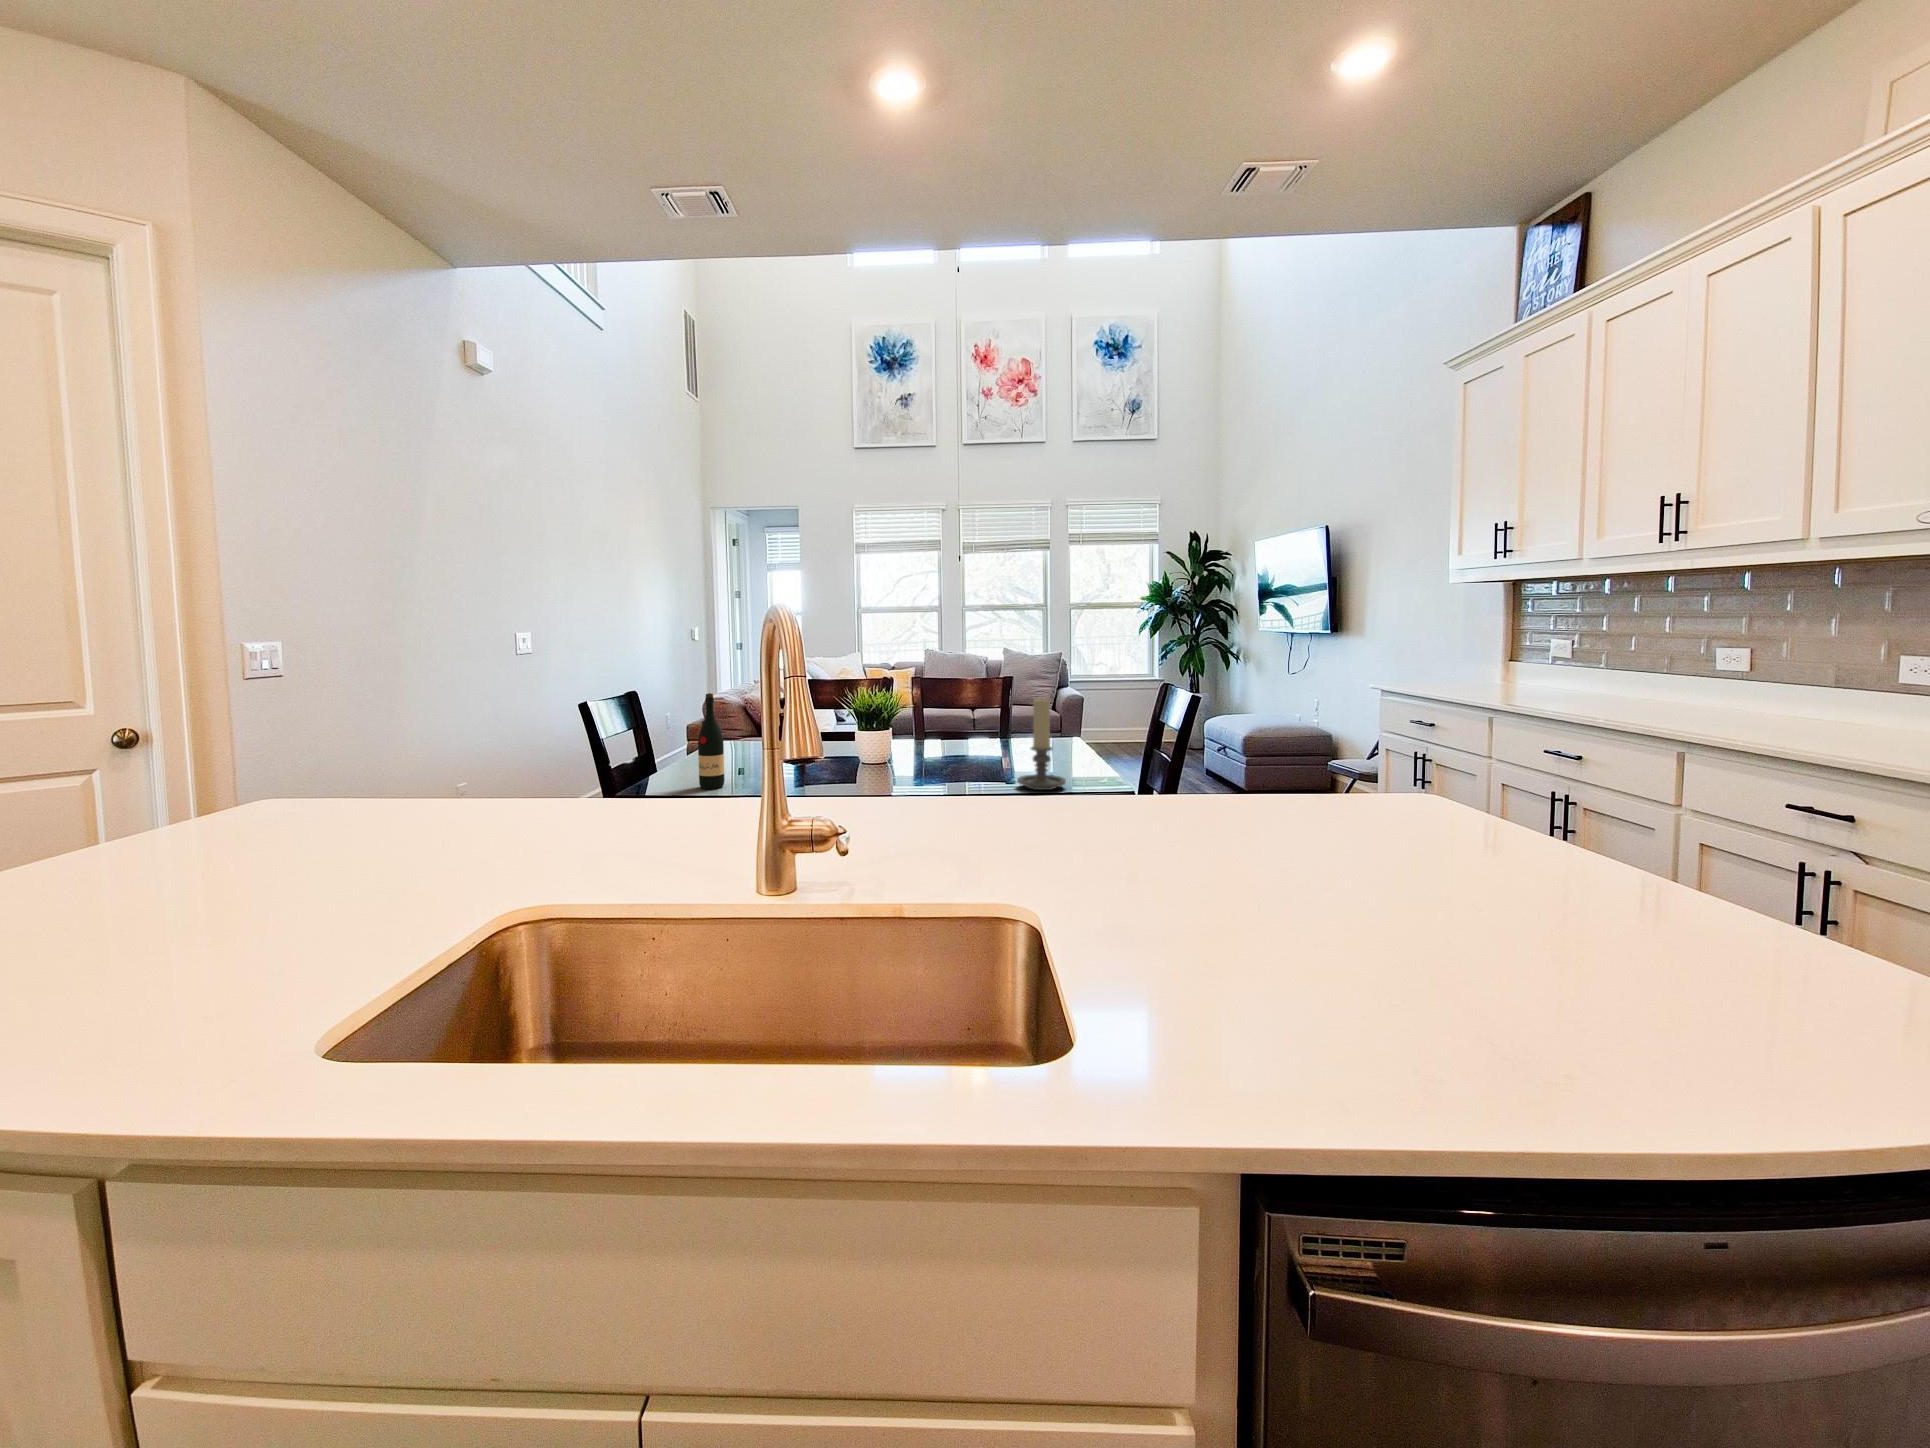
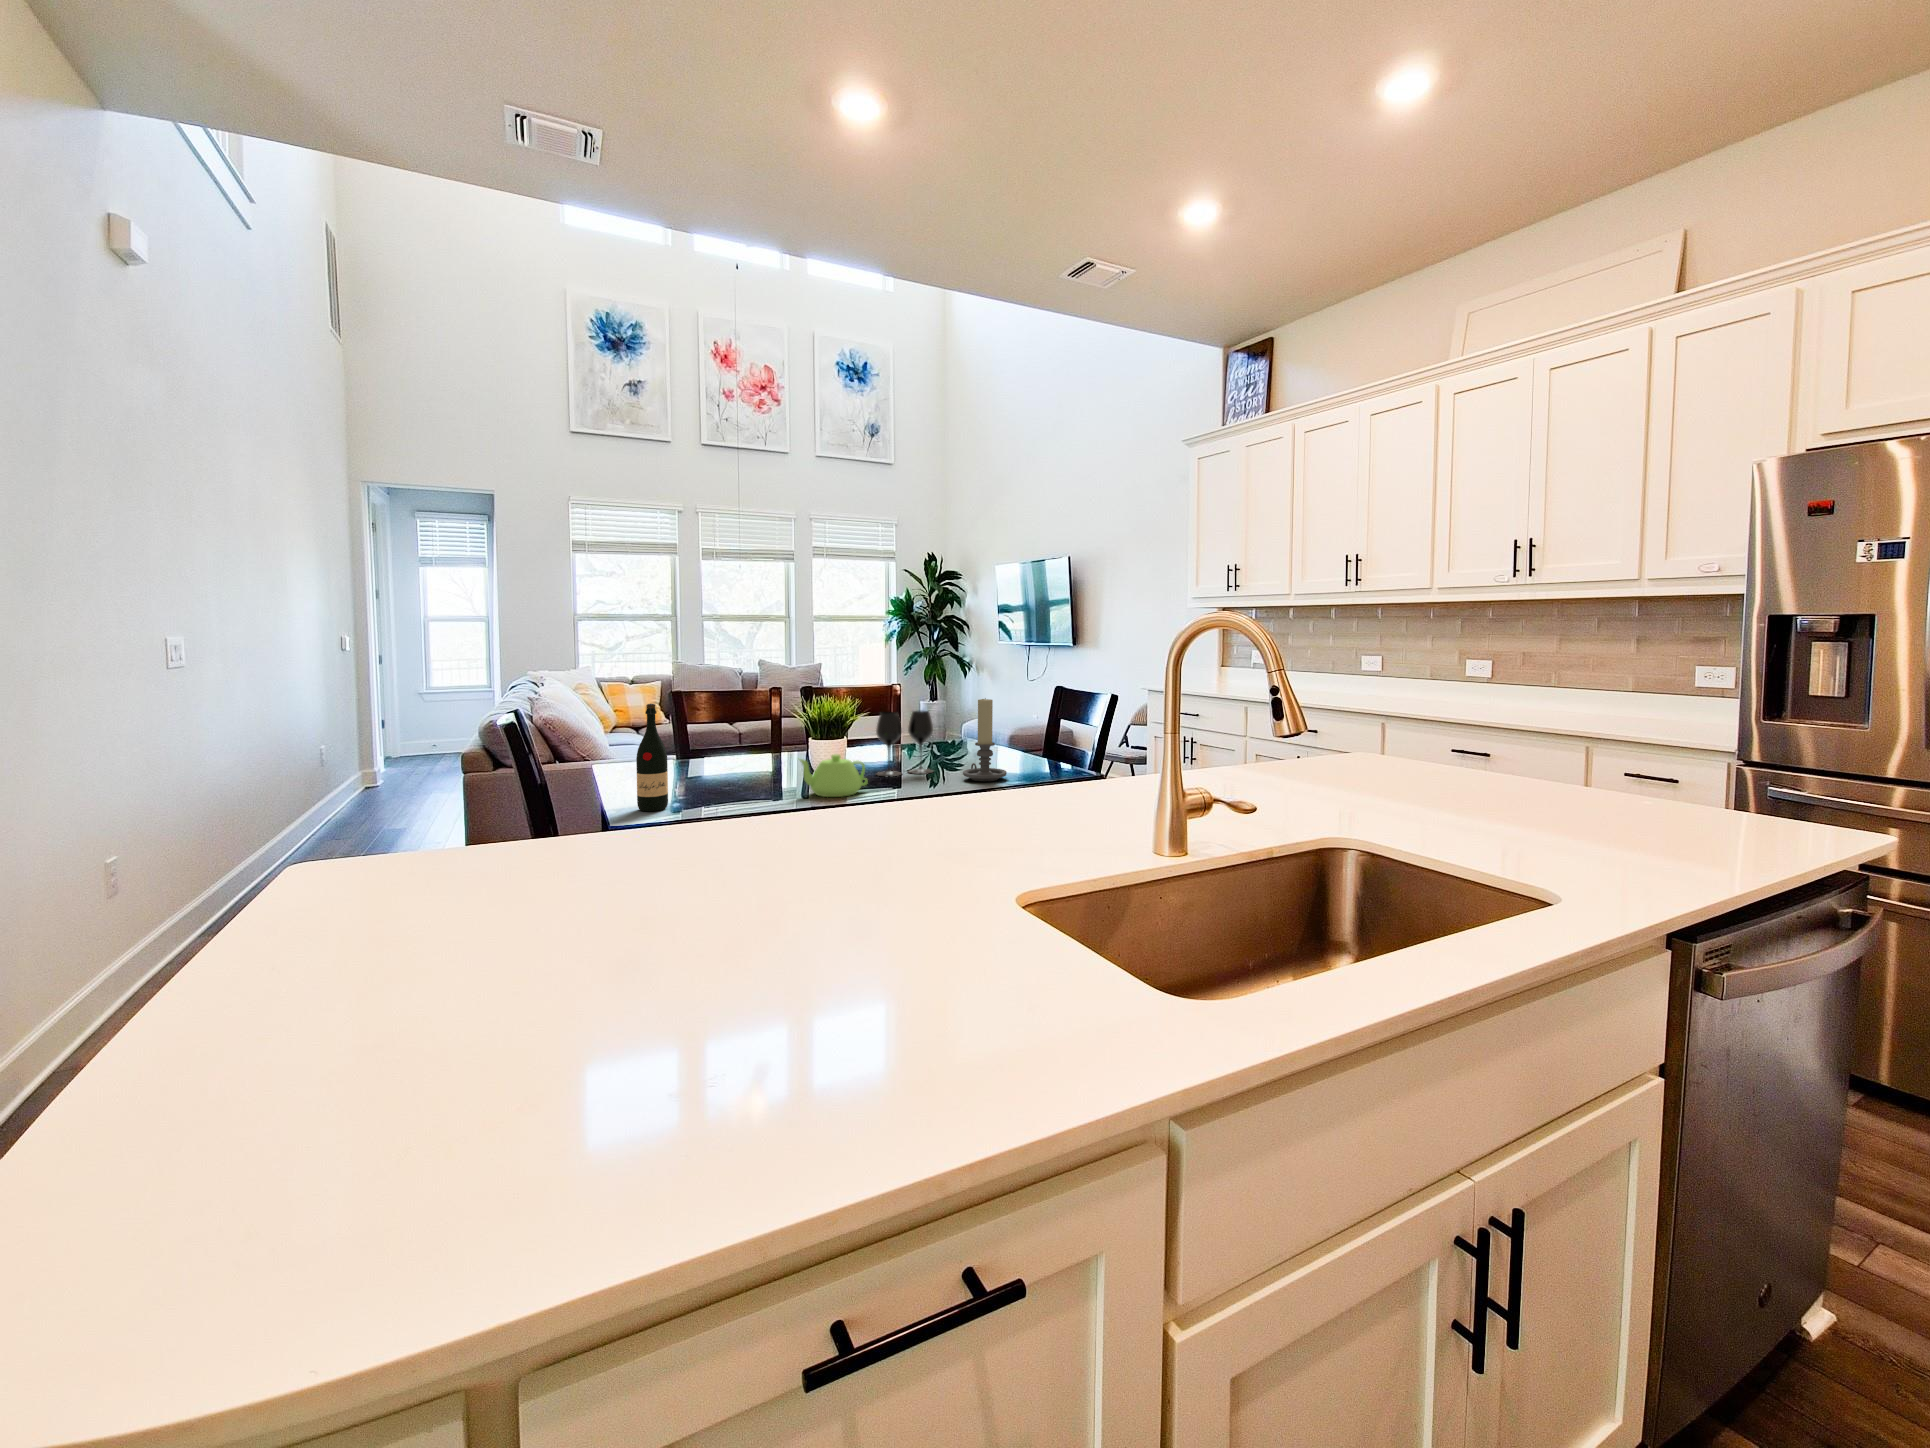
wine glass: none [946,708,1008,775] -> present [876,711,933,776]
teapot: none [836,749,906,792] -> present [800,754,868,797]

